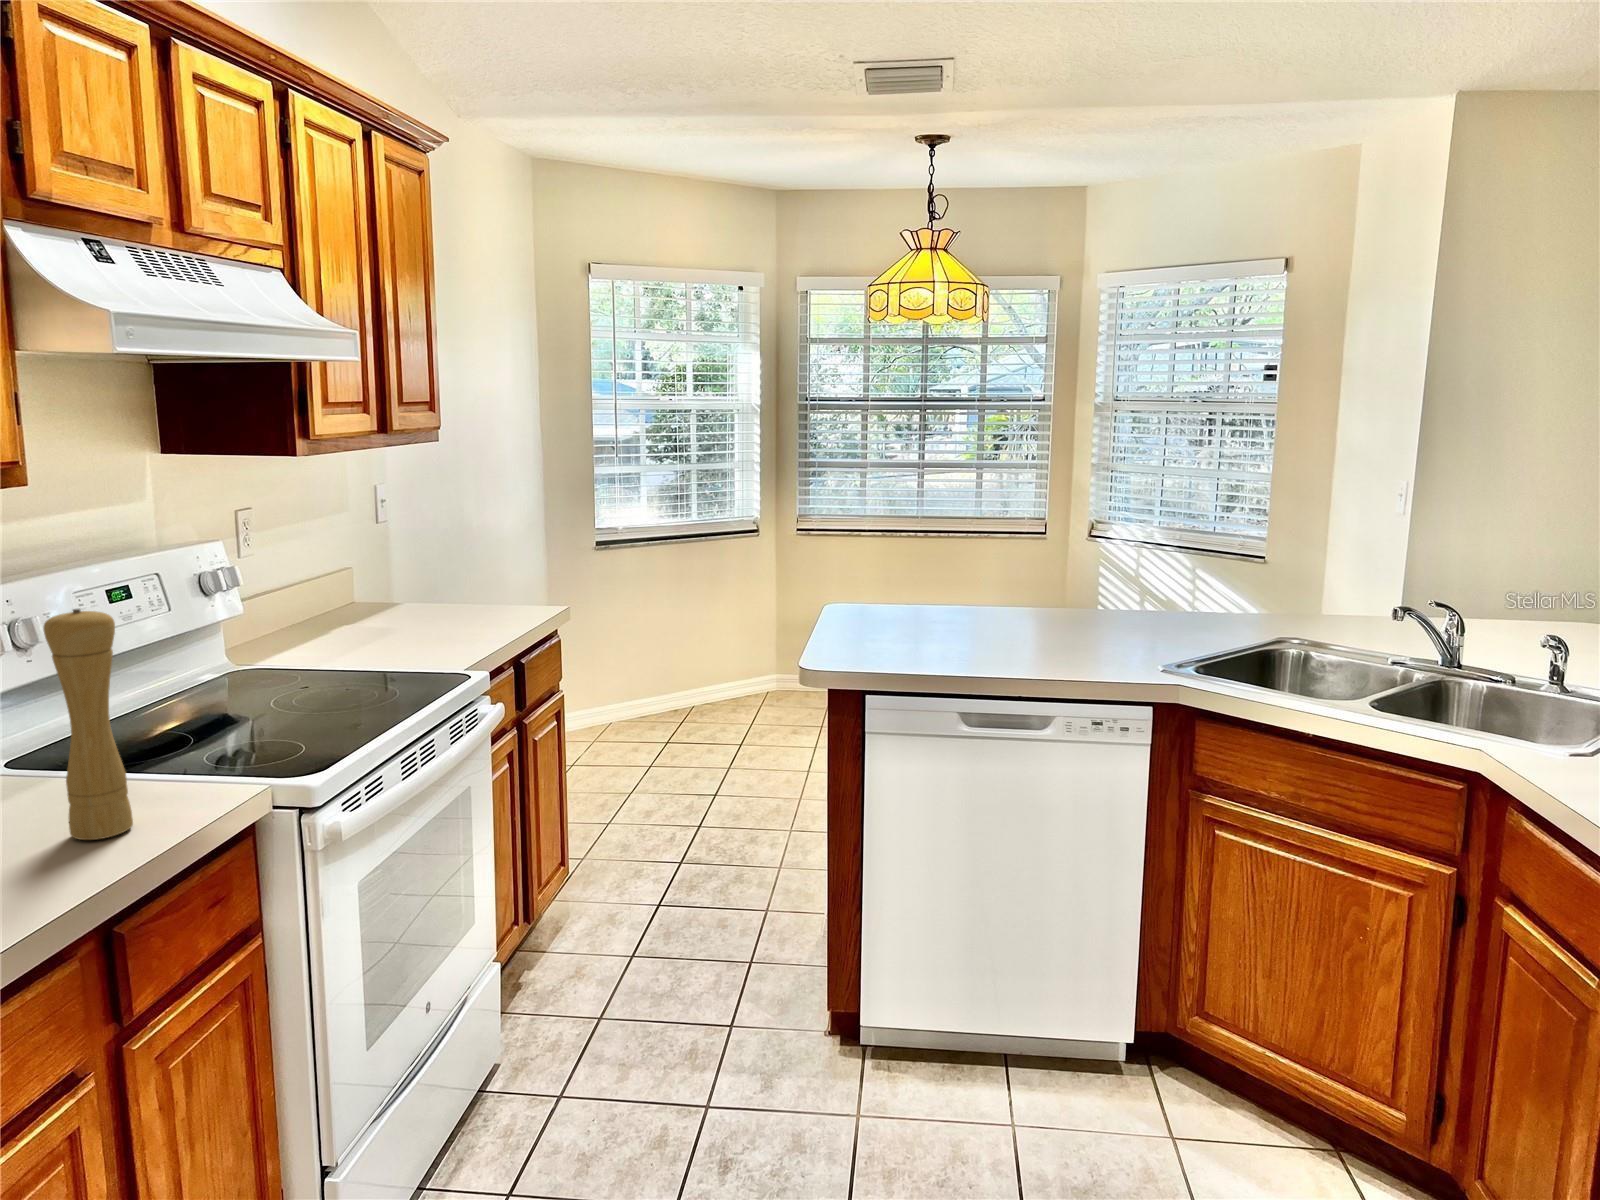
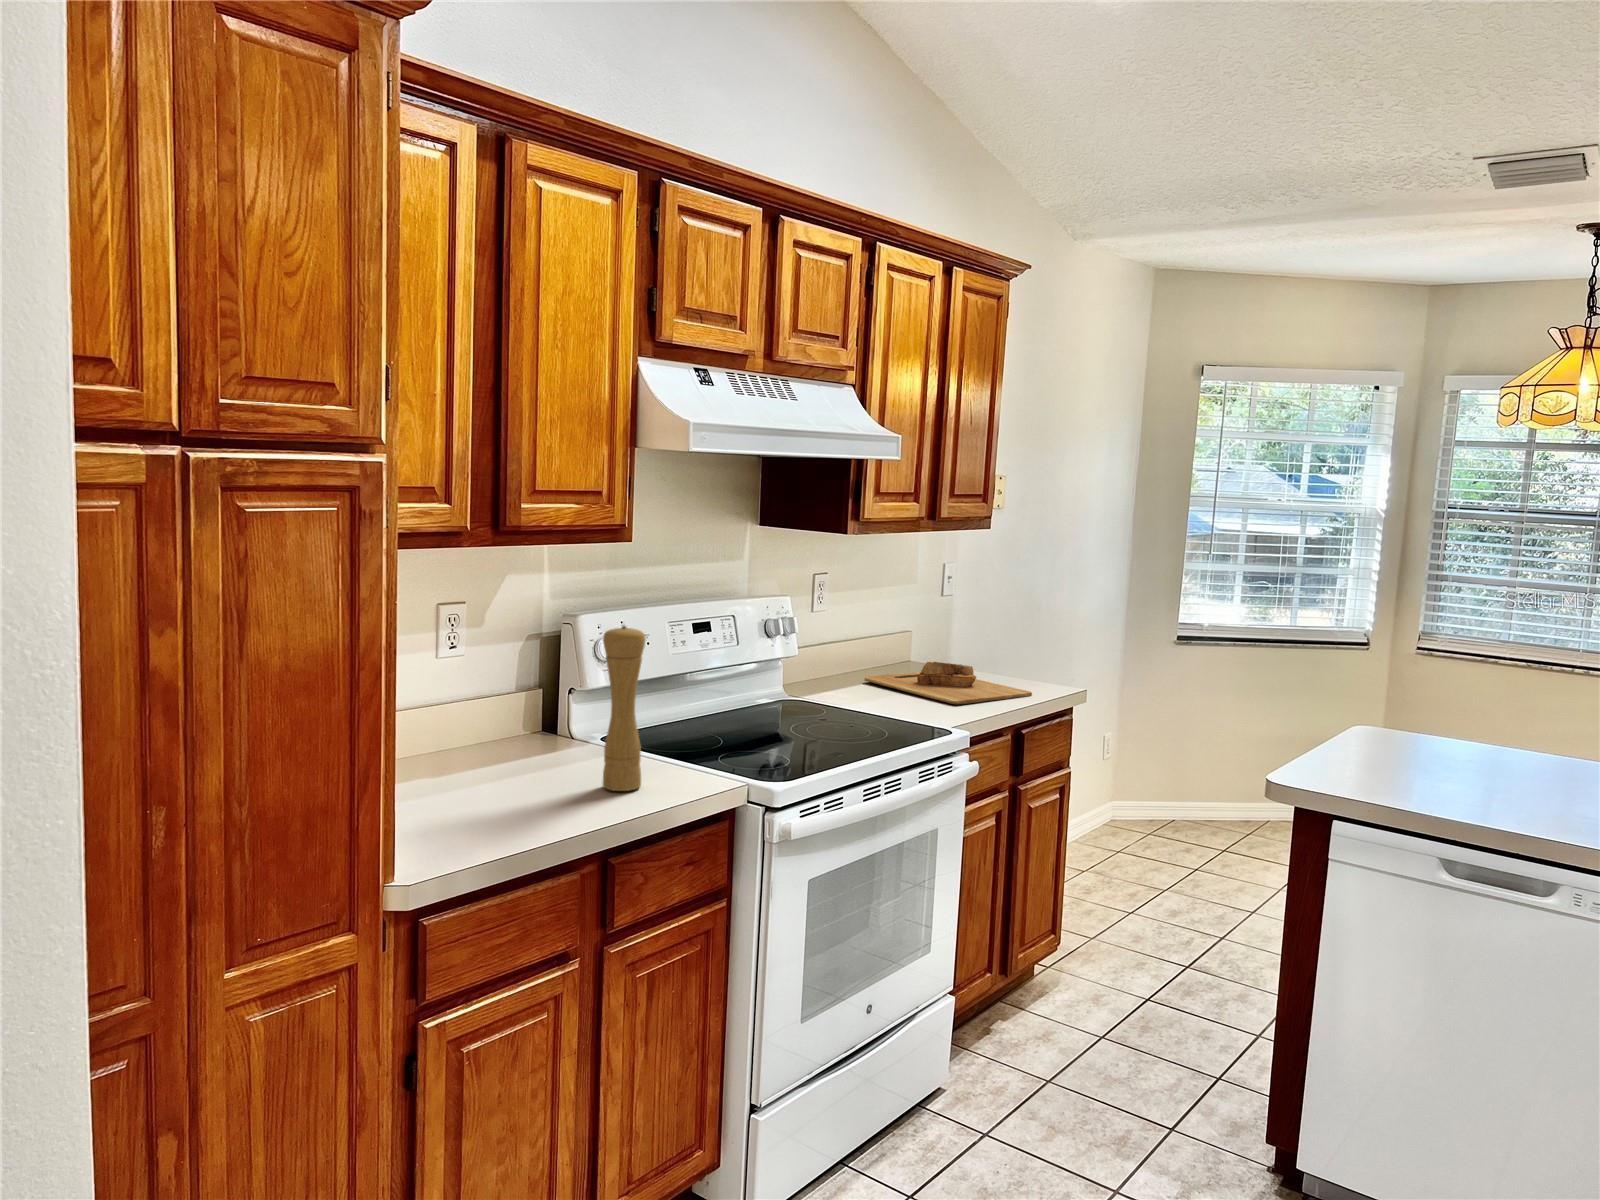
cutting board: none [320,600,524,646] -> present [864,662,1032,705]

